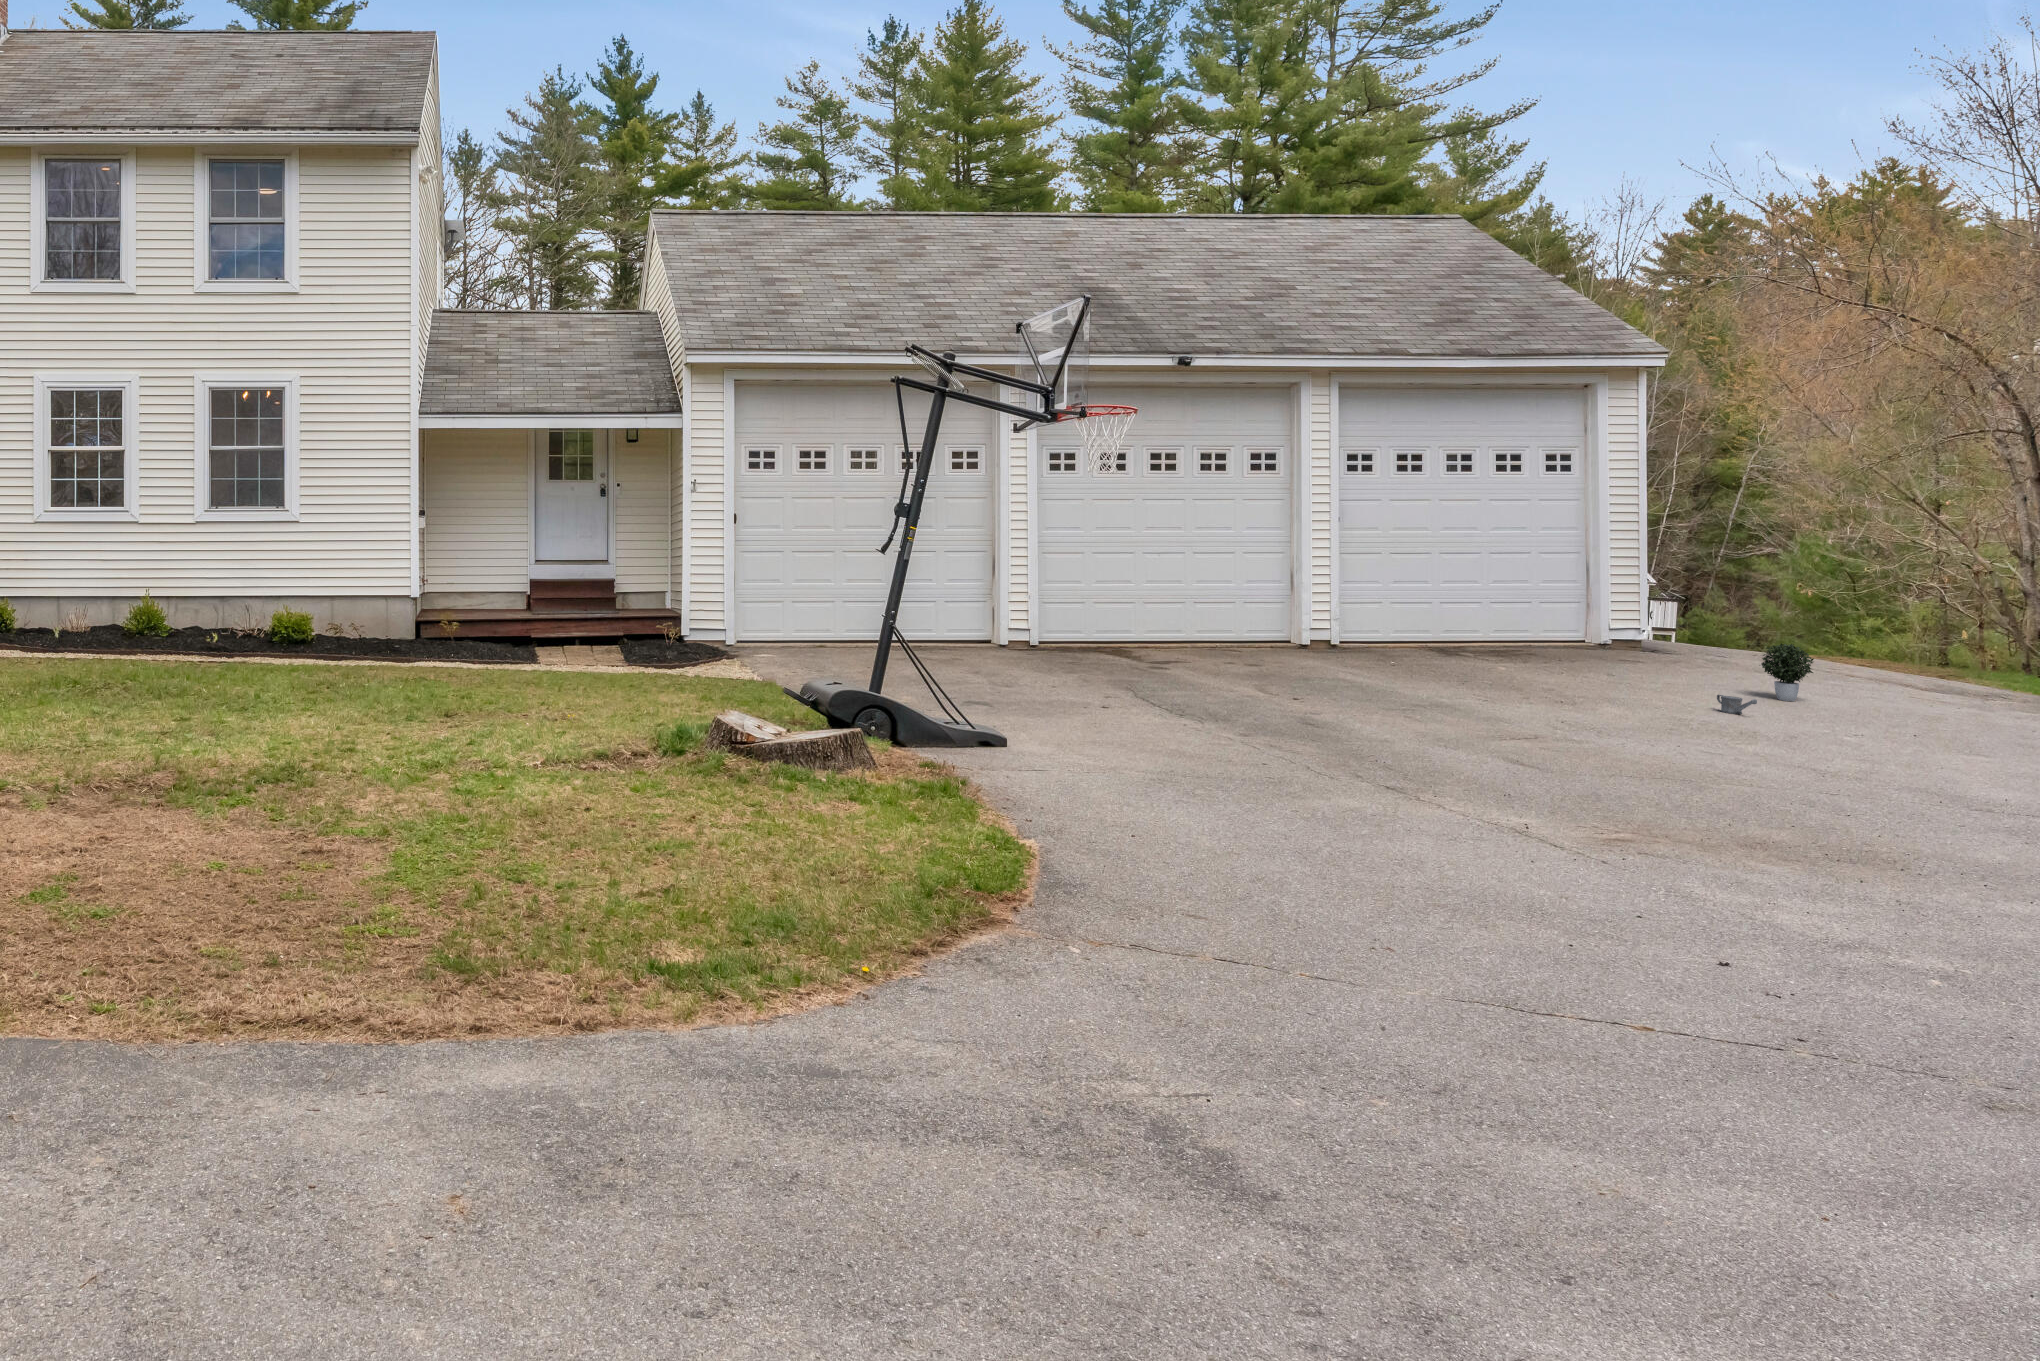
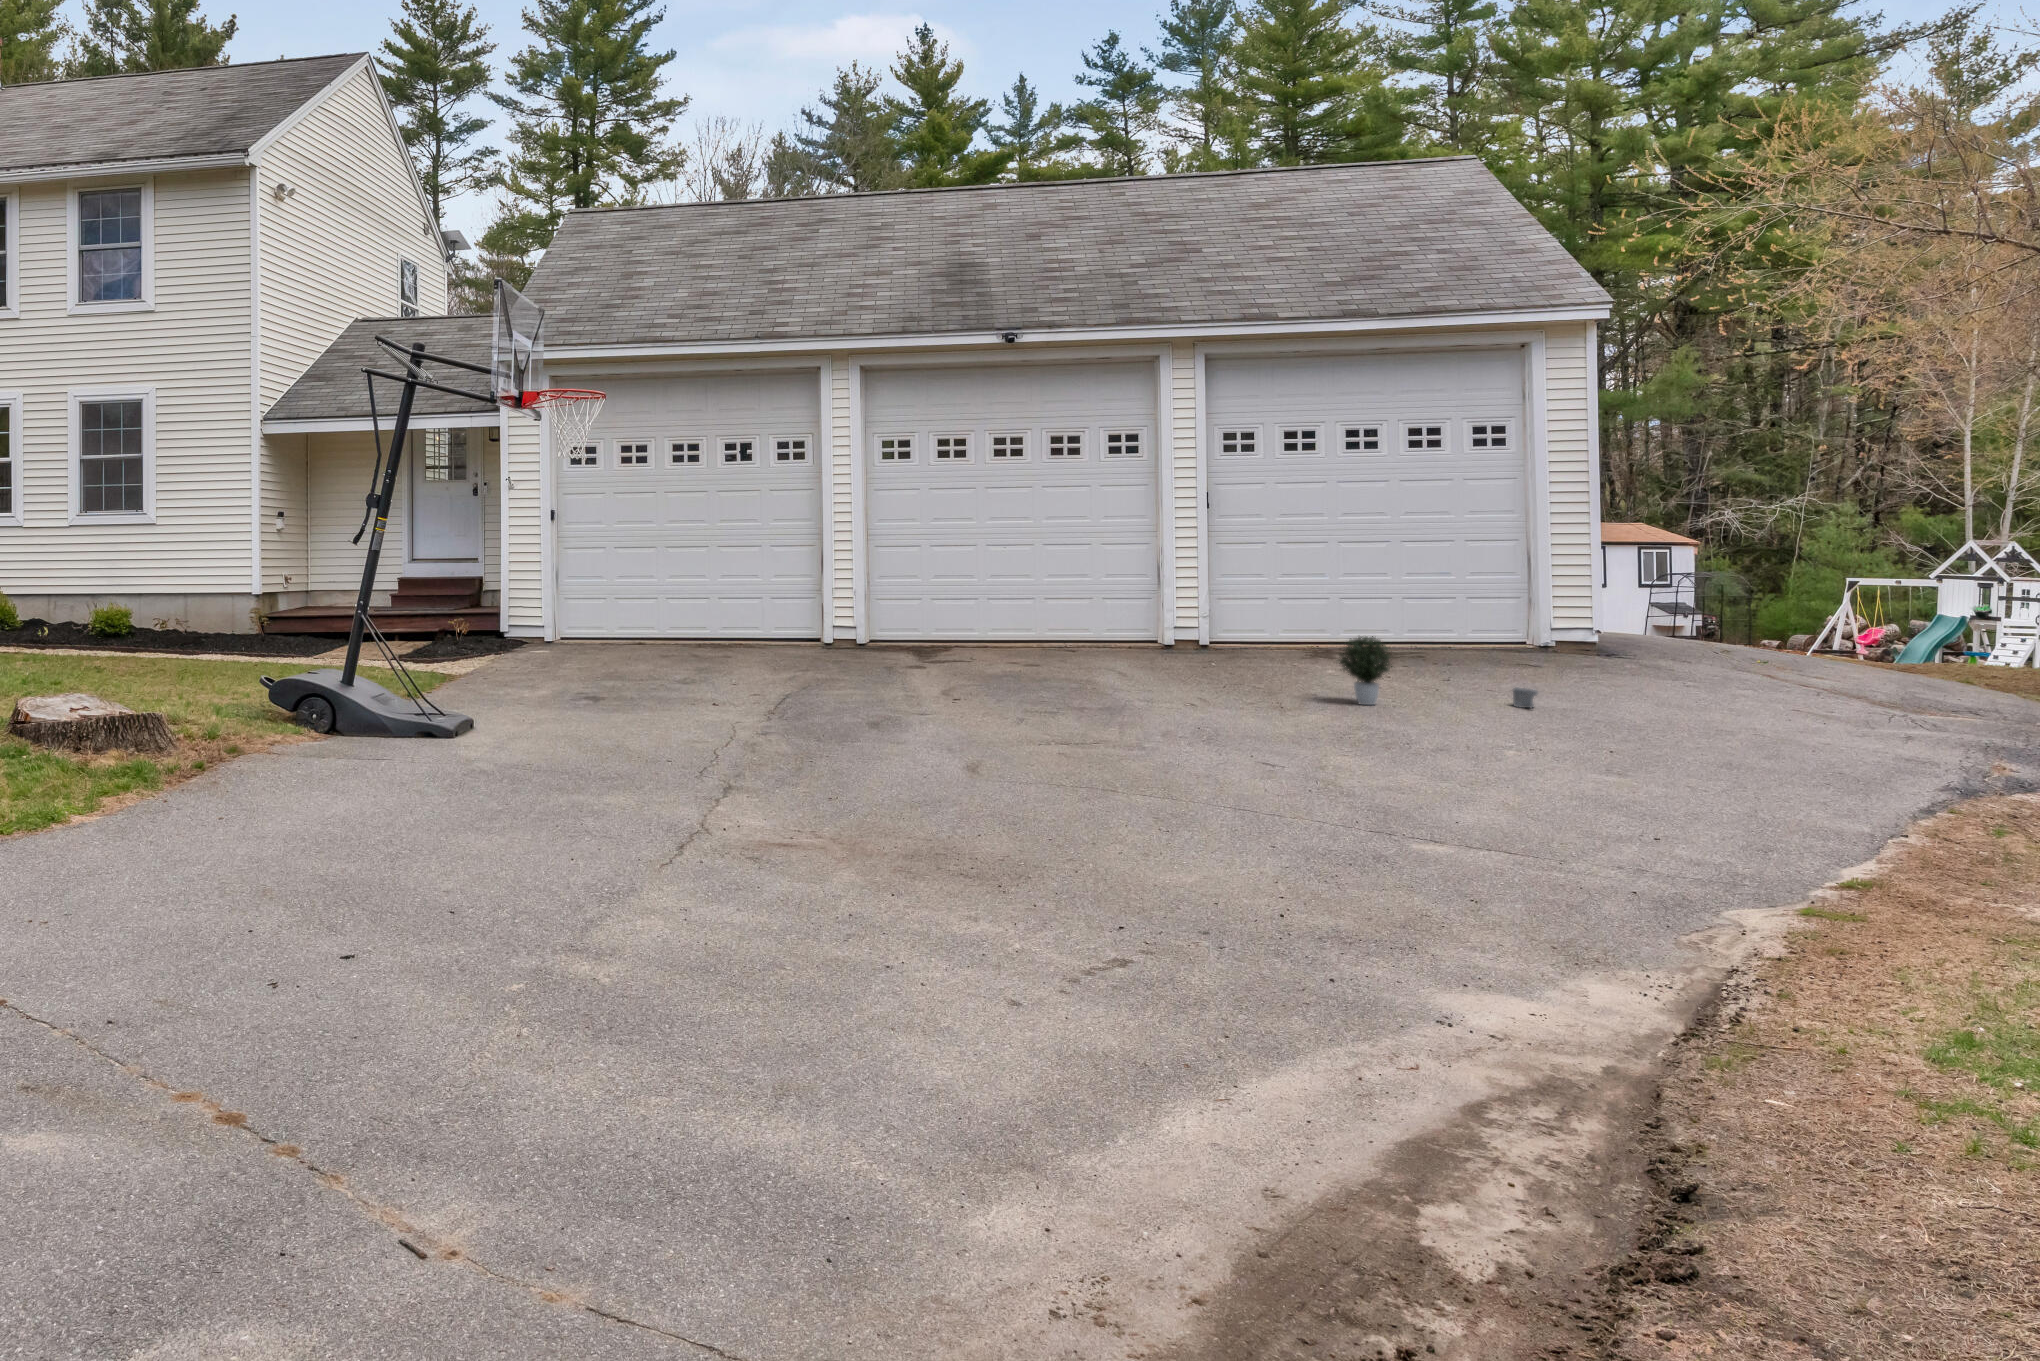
potted plant: present [1761,643,1814,701] -> present [1339,636,1392,705]

